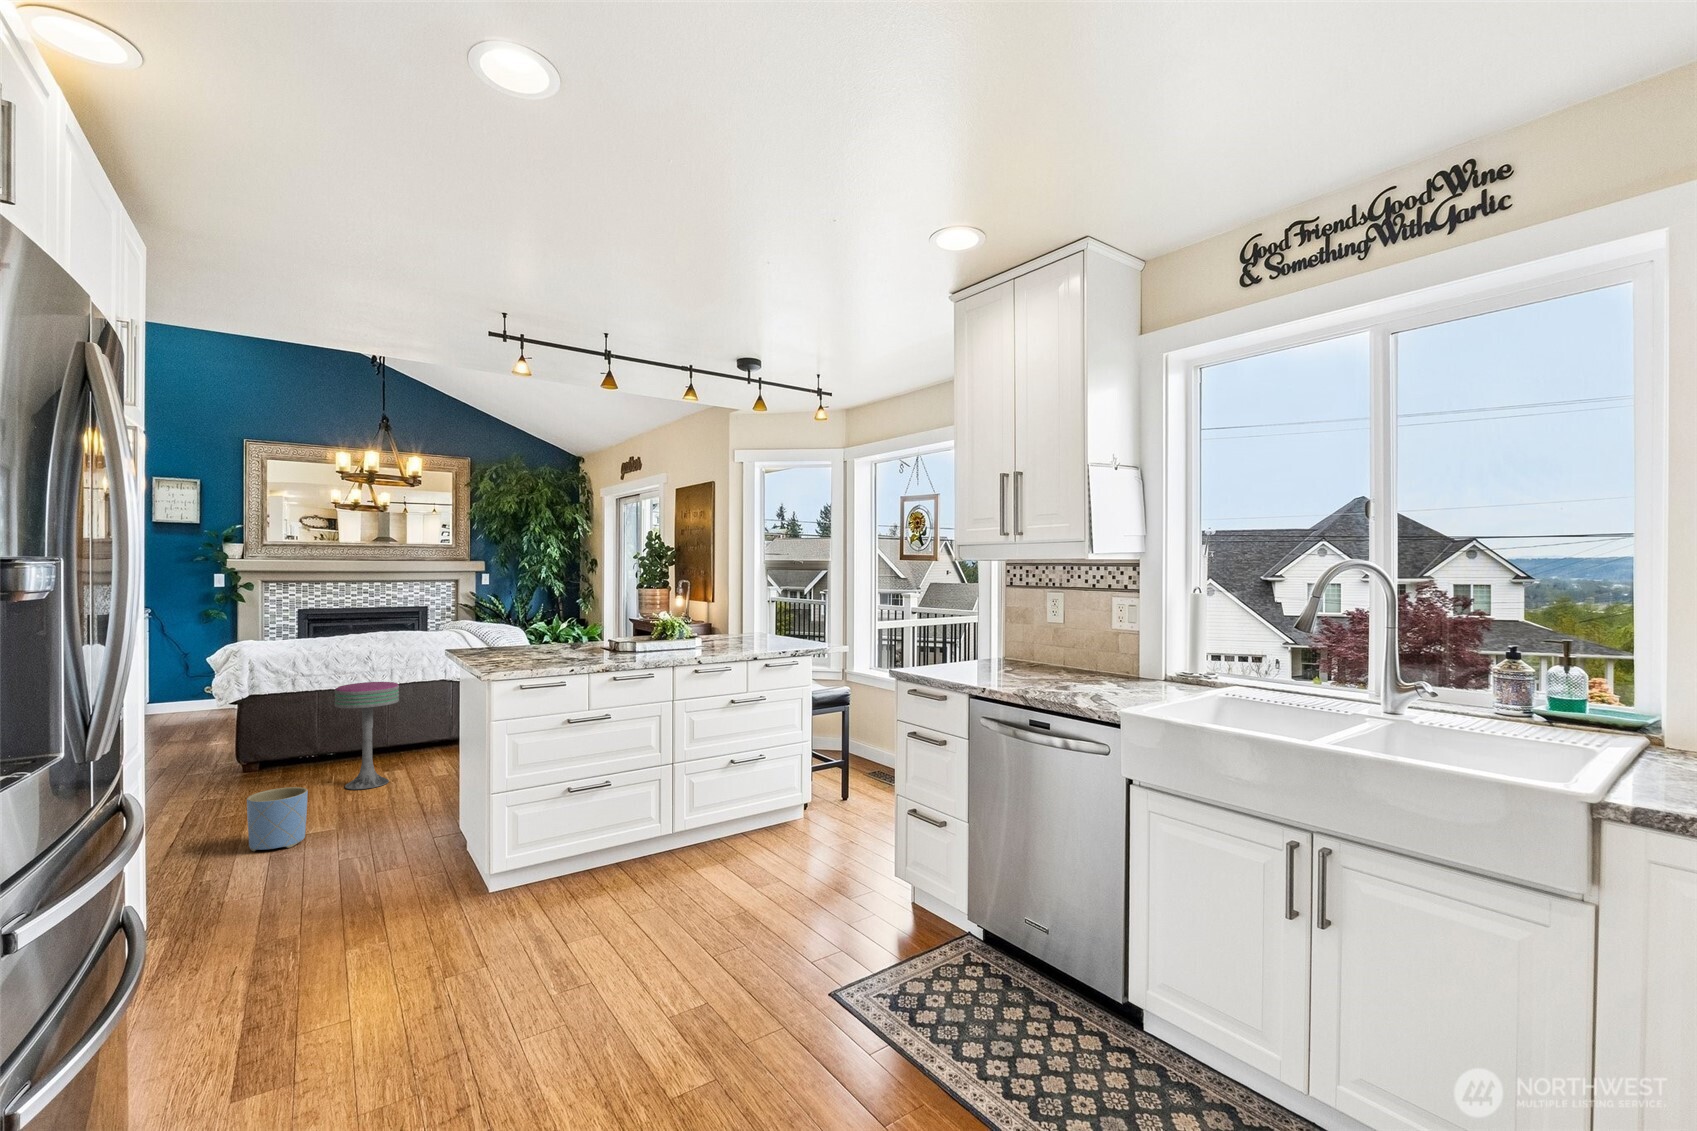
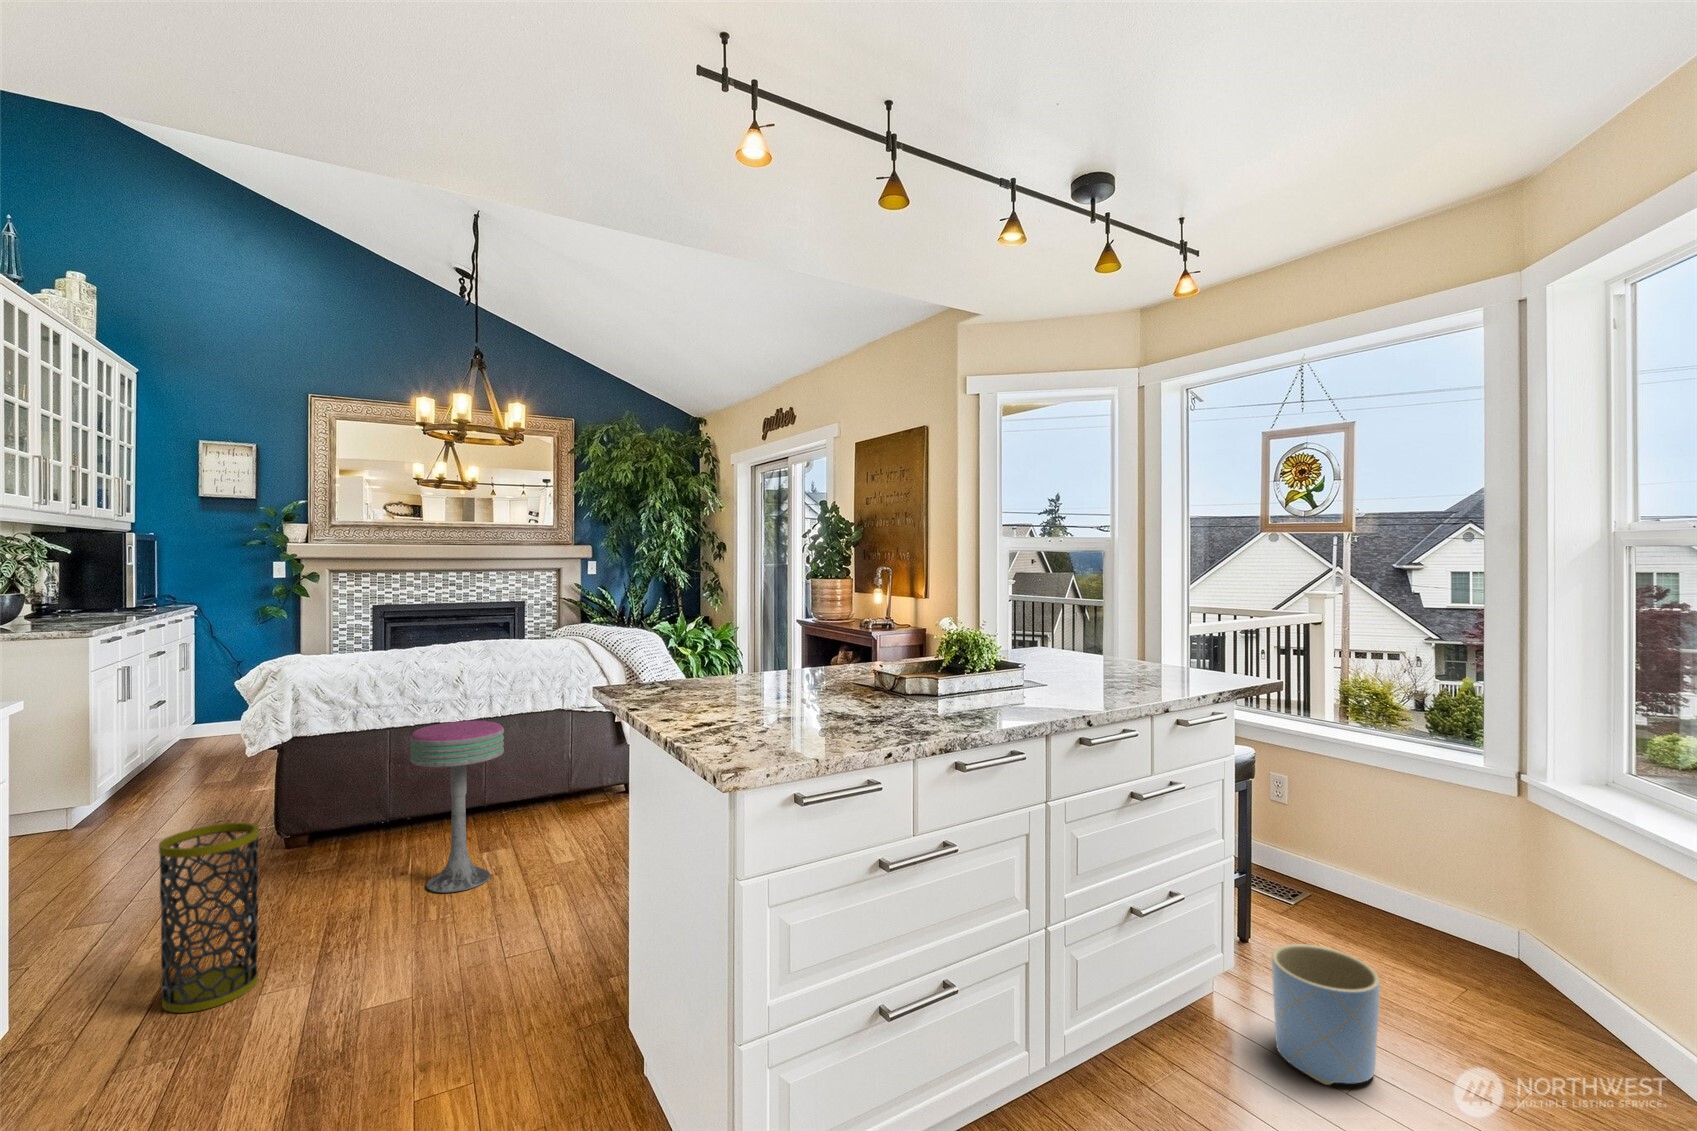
trash can: none [181,735,241,840] -> present [159,822,259,1013]
planter: present [247,787,308,851] -> present [1272,944,1380,1085]

